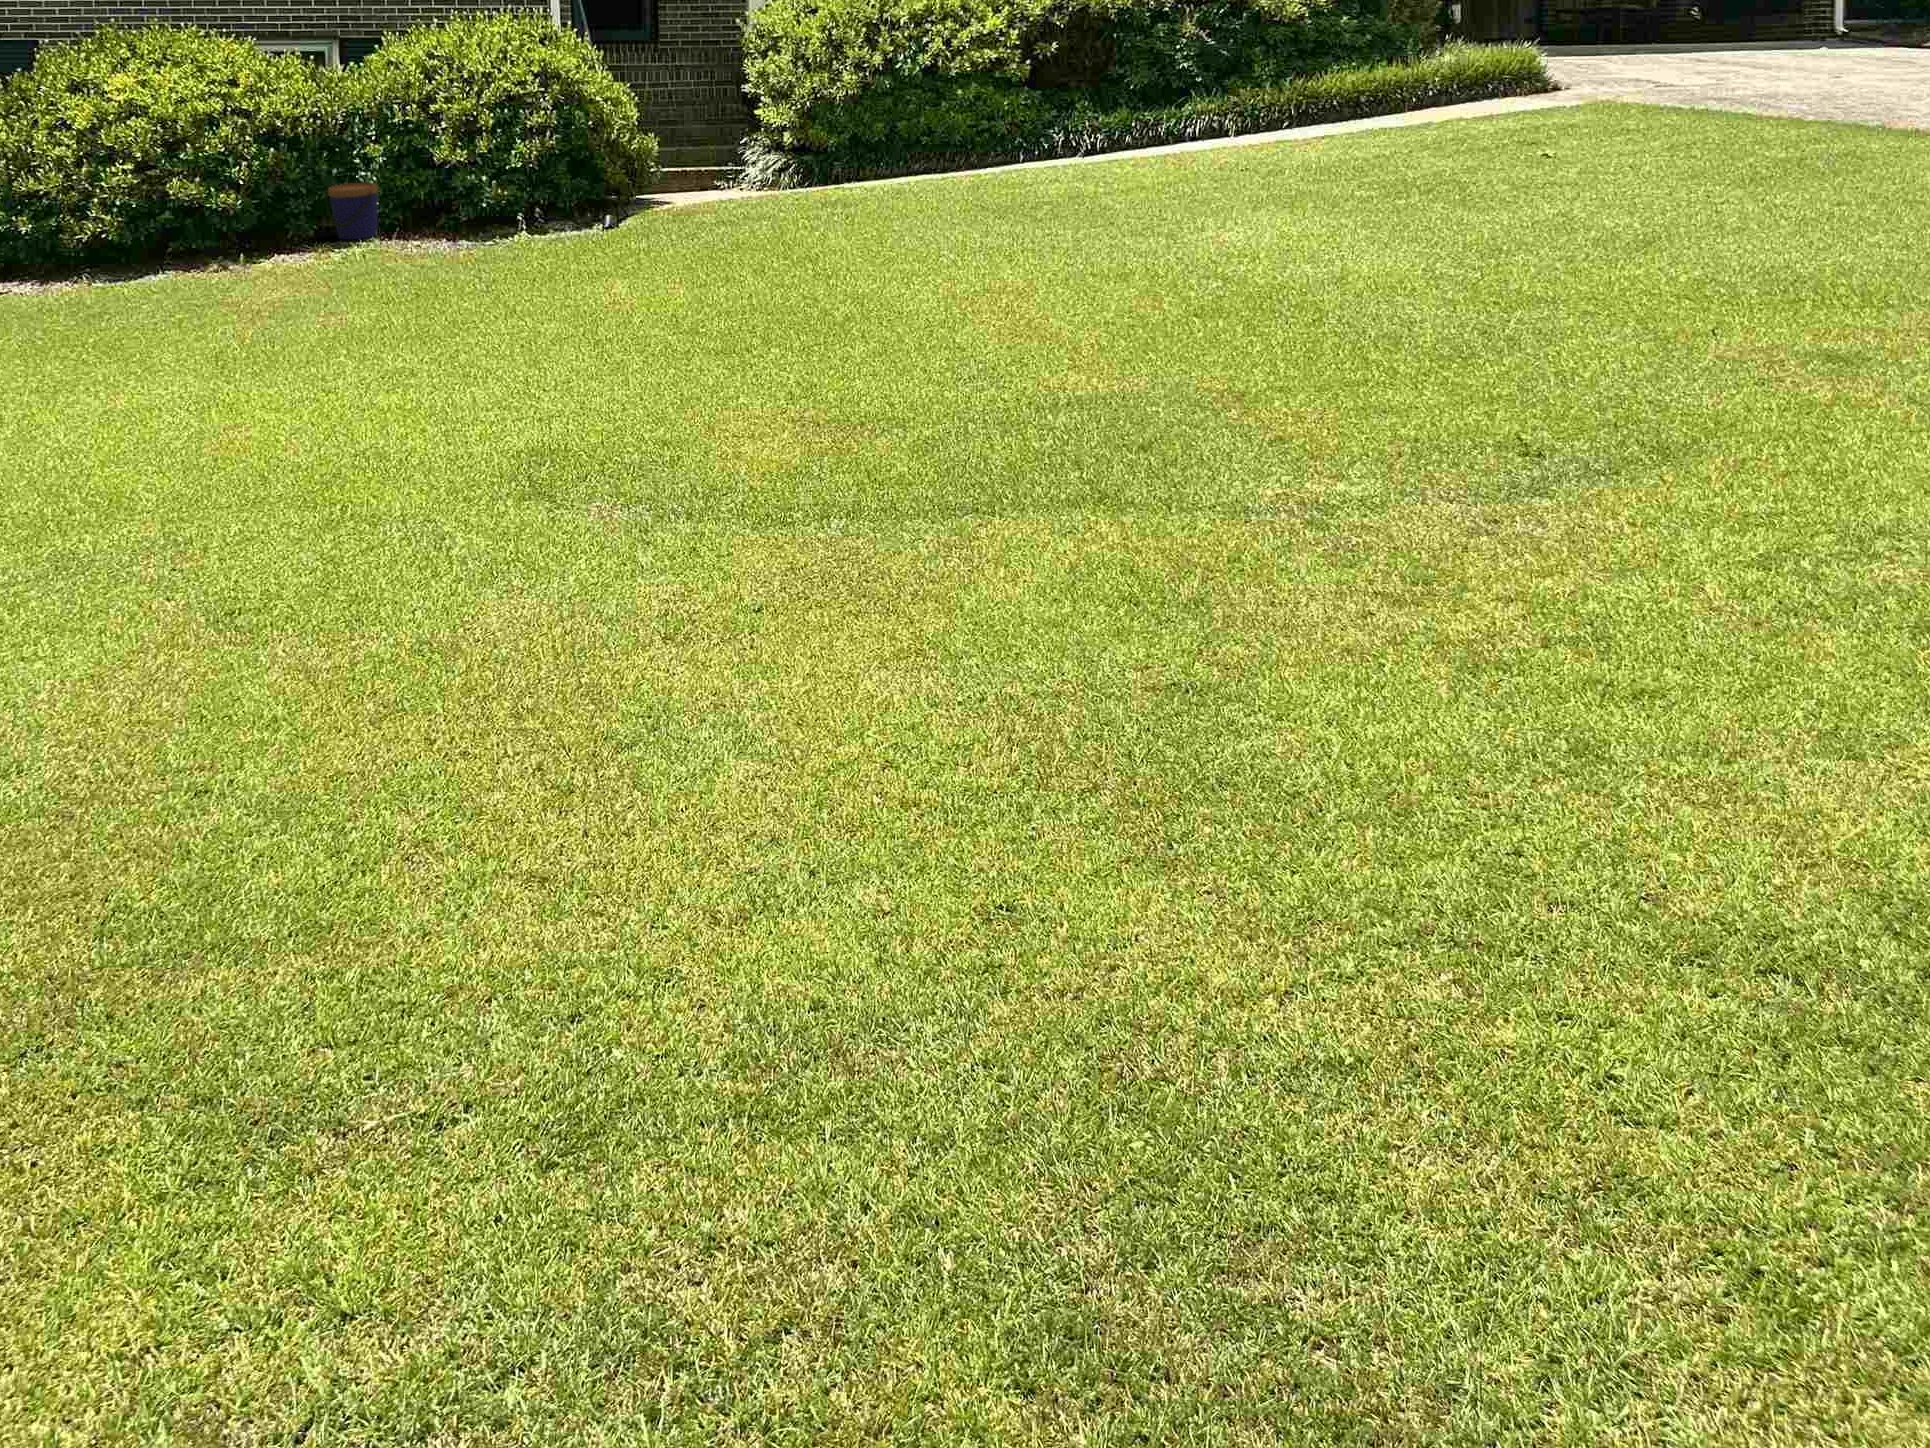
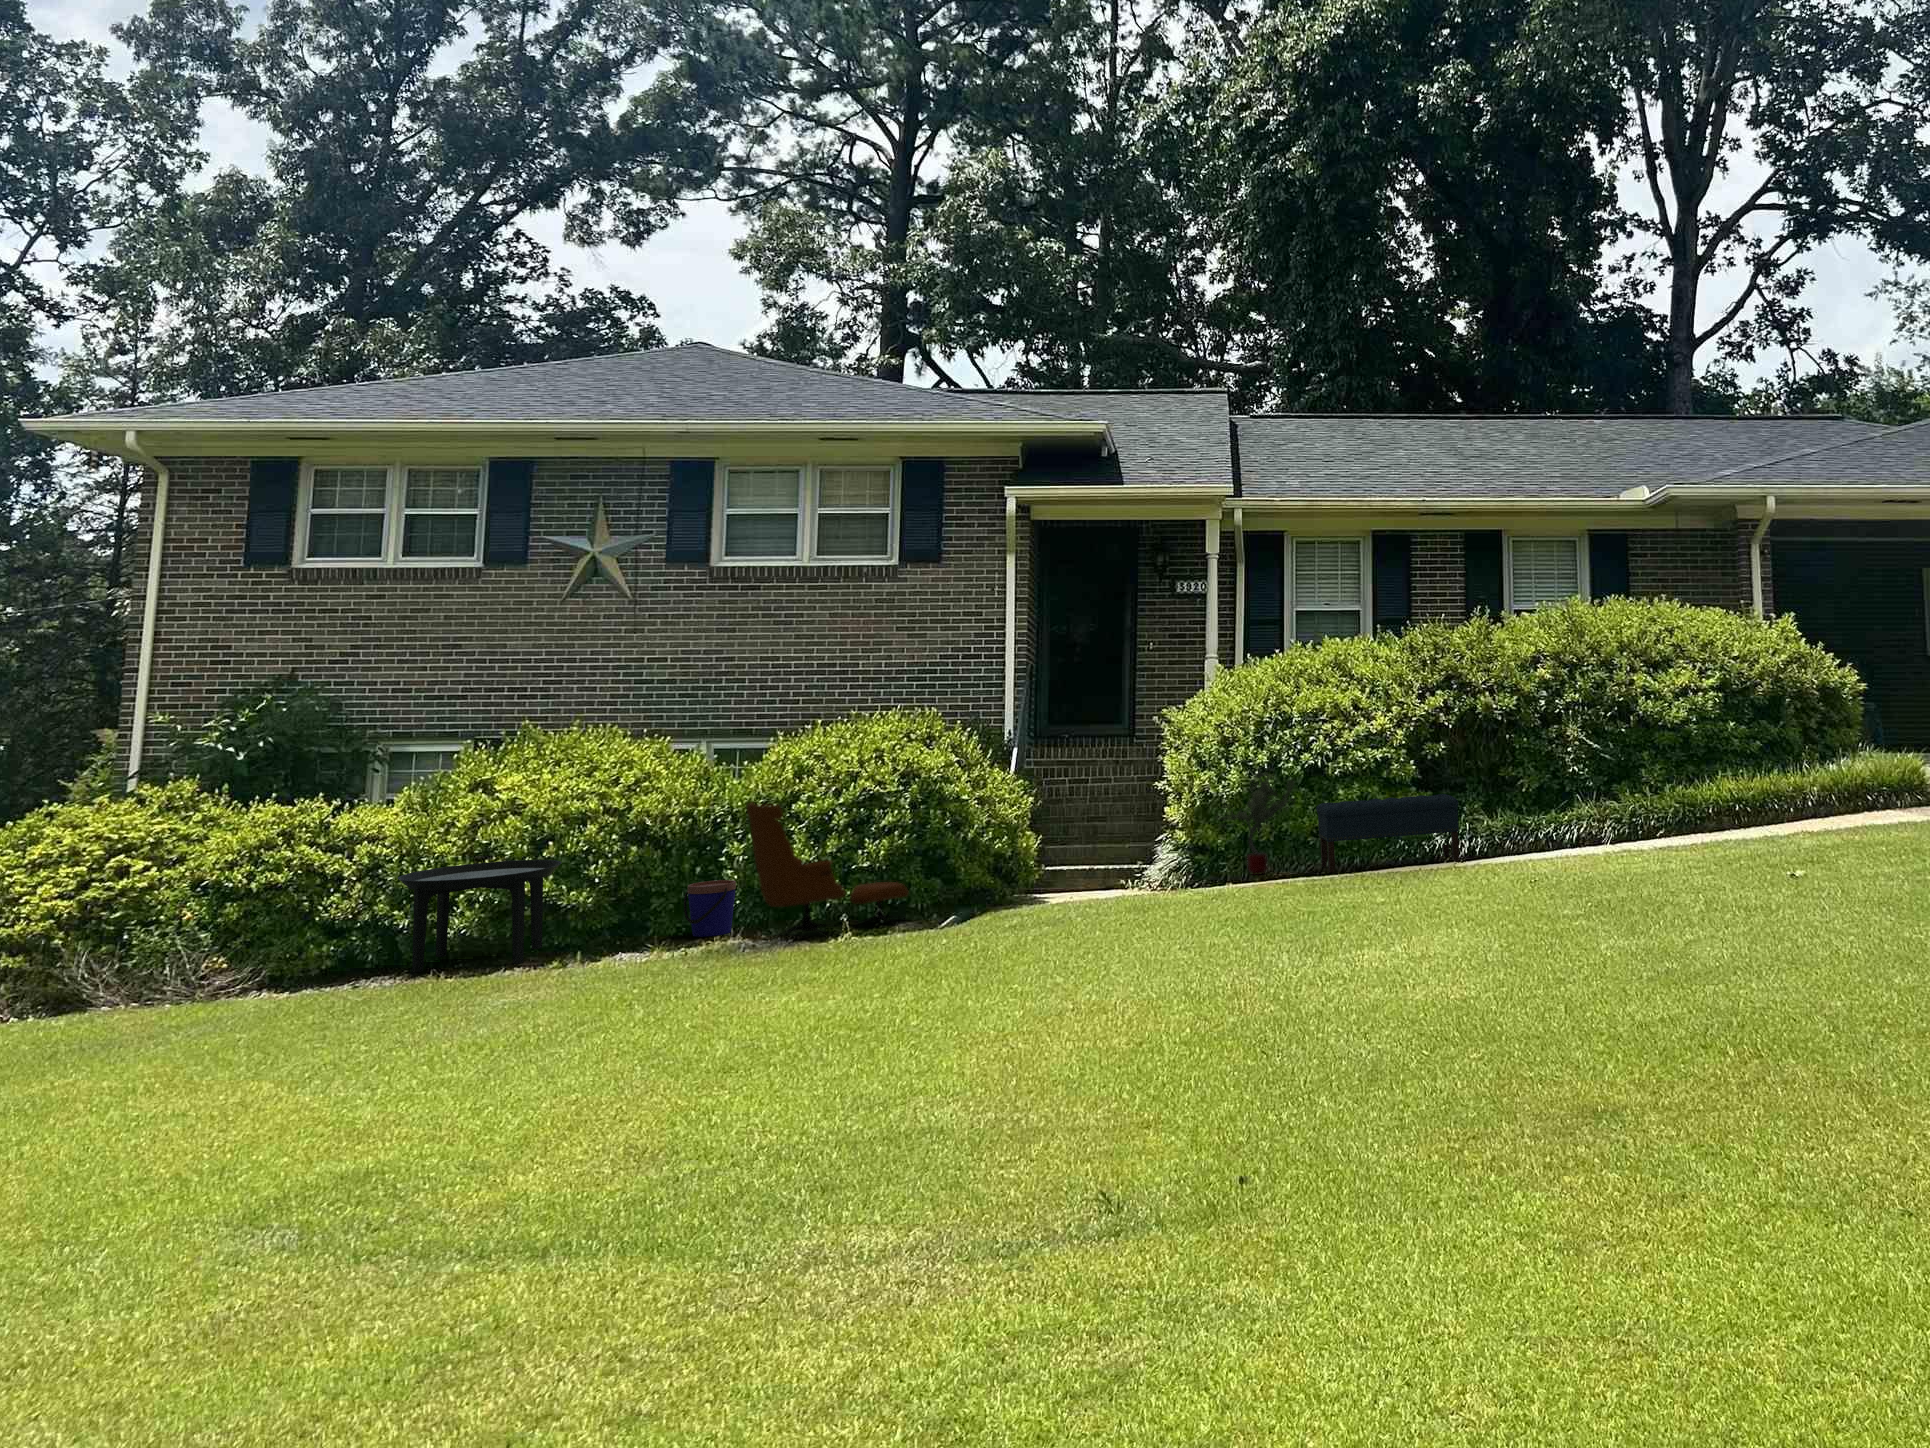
potted tree: none [839,63,926,171] -> present [1216,767,1296,875]
bench: none [941,90,1089,168] -> present [1316,794,1459,873]
lounge chair: none [397,103,562,245] -> present [747,802,909,941]
round table: none [27,164,197,280] -> present [398,860,561,972]

